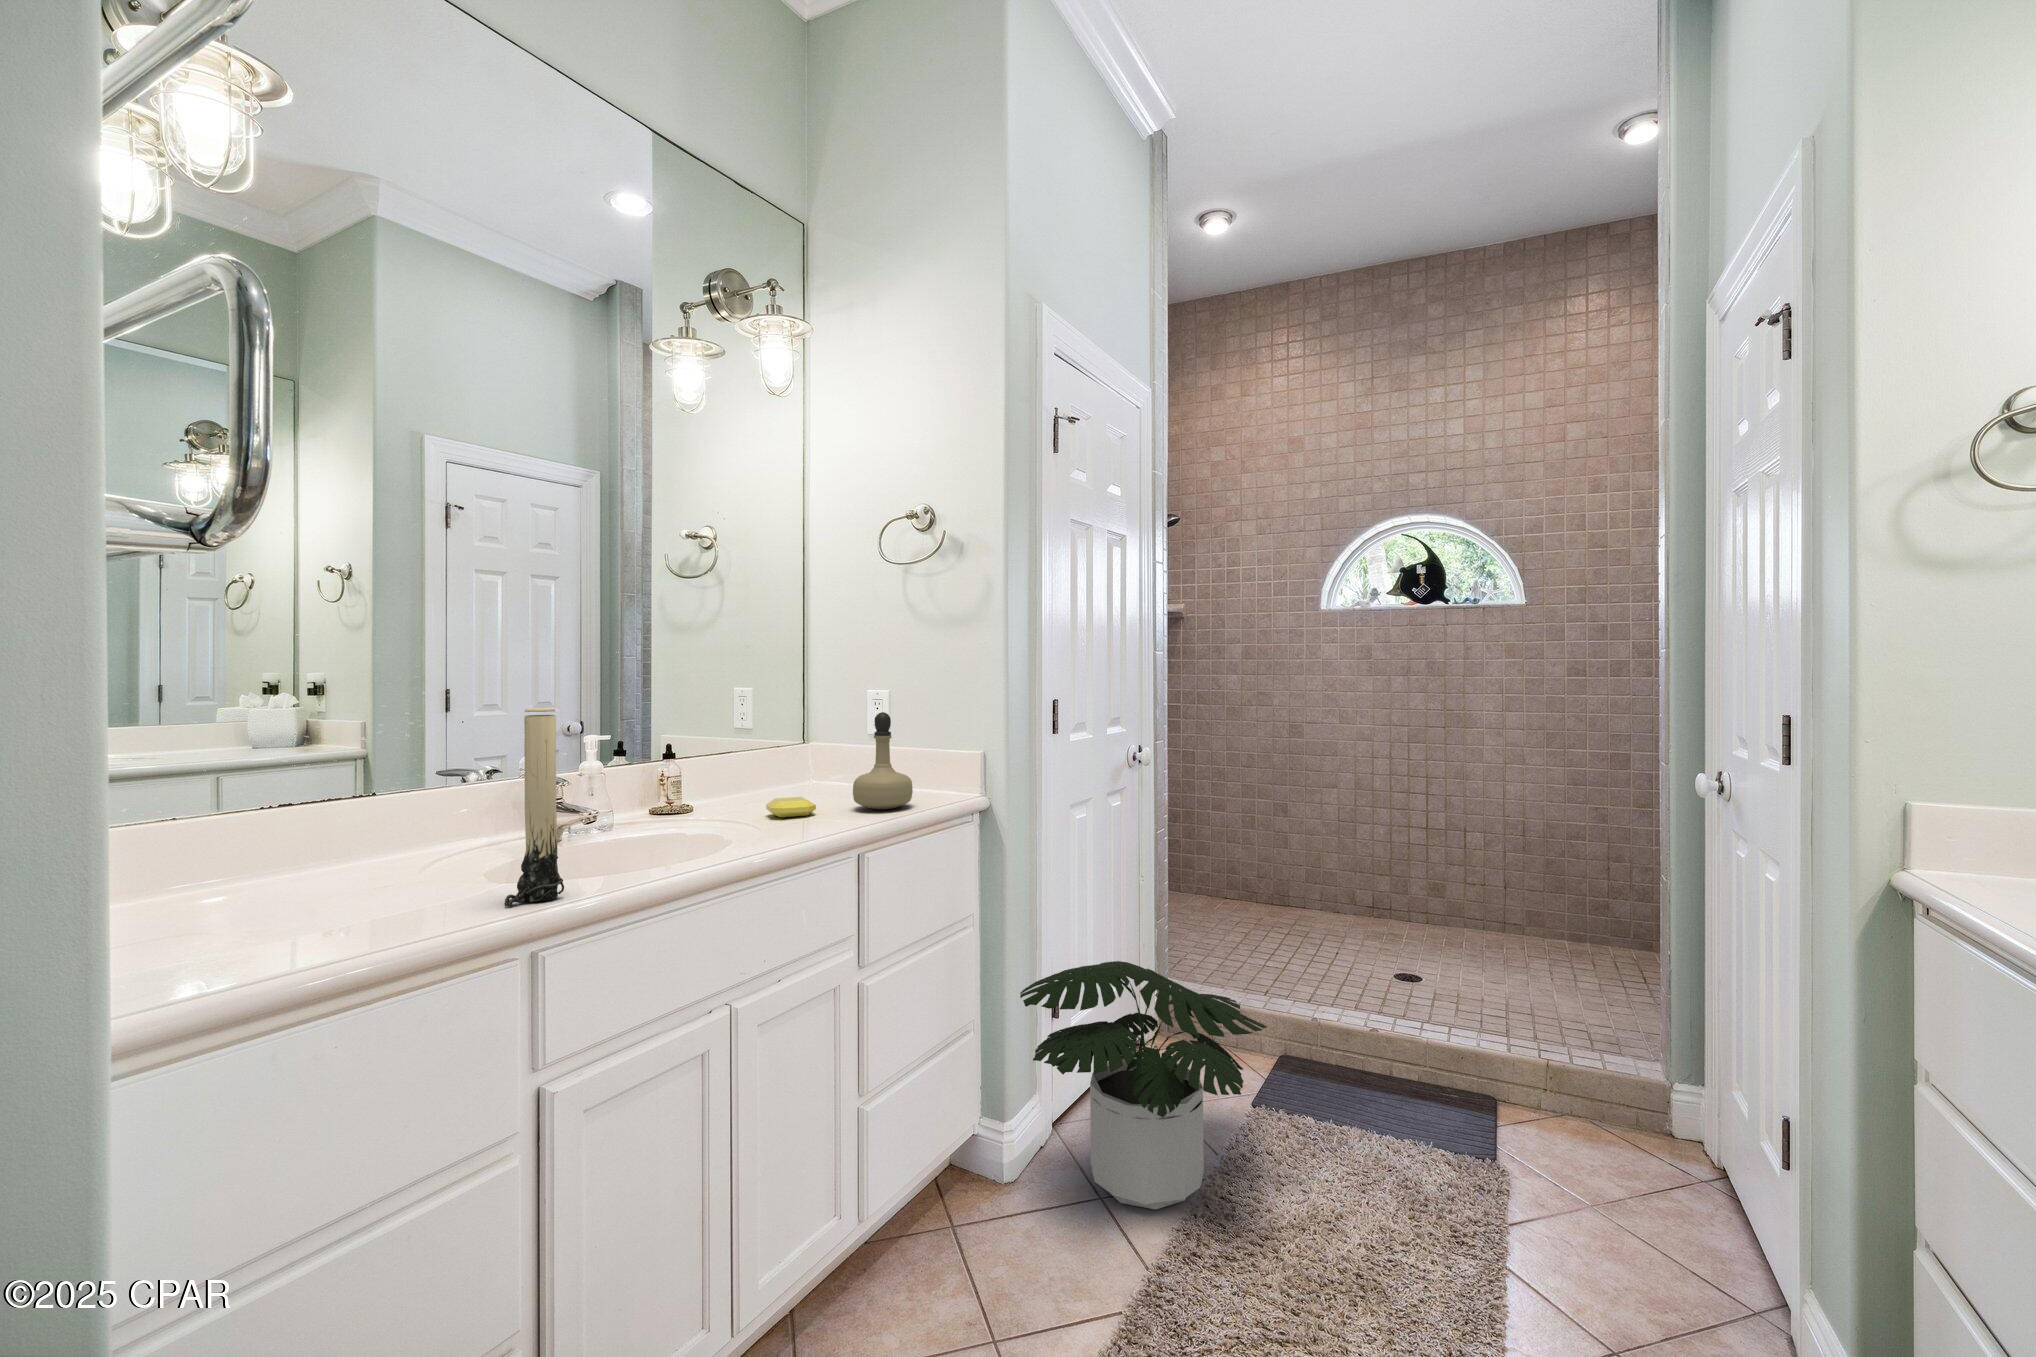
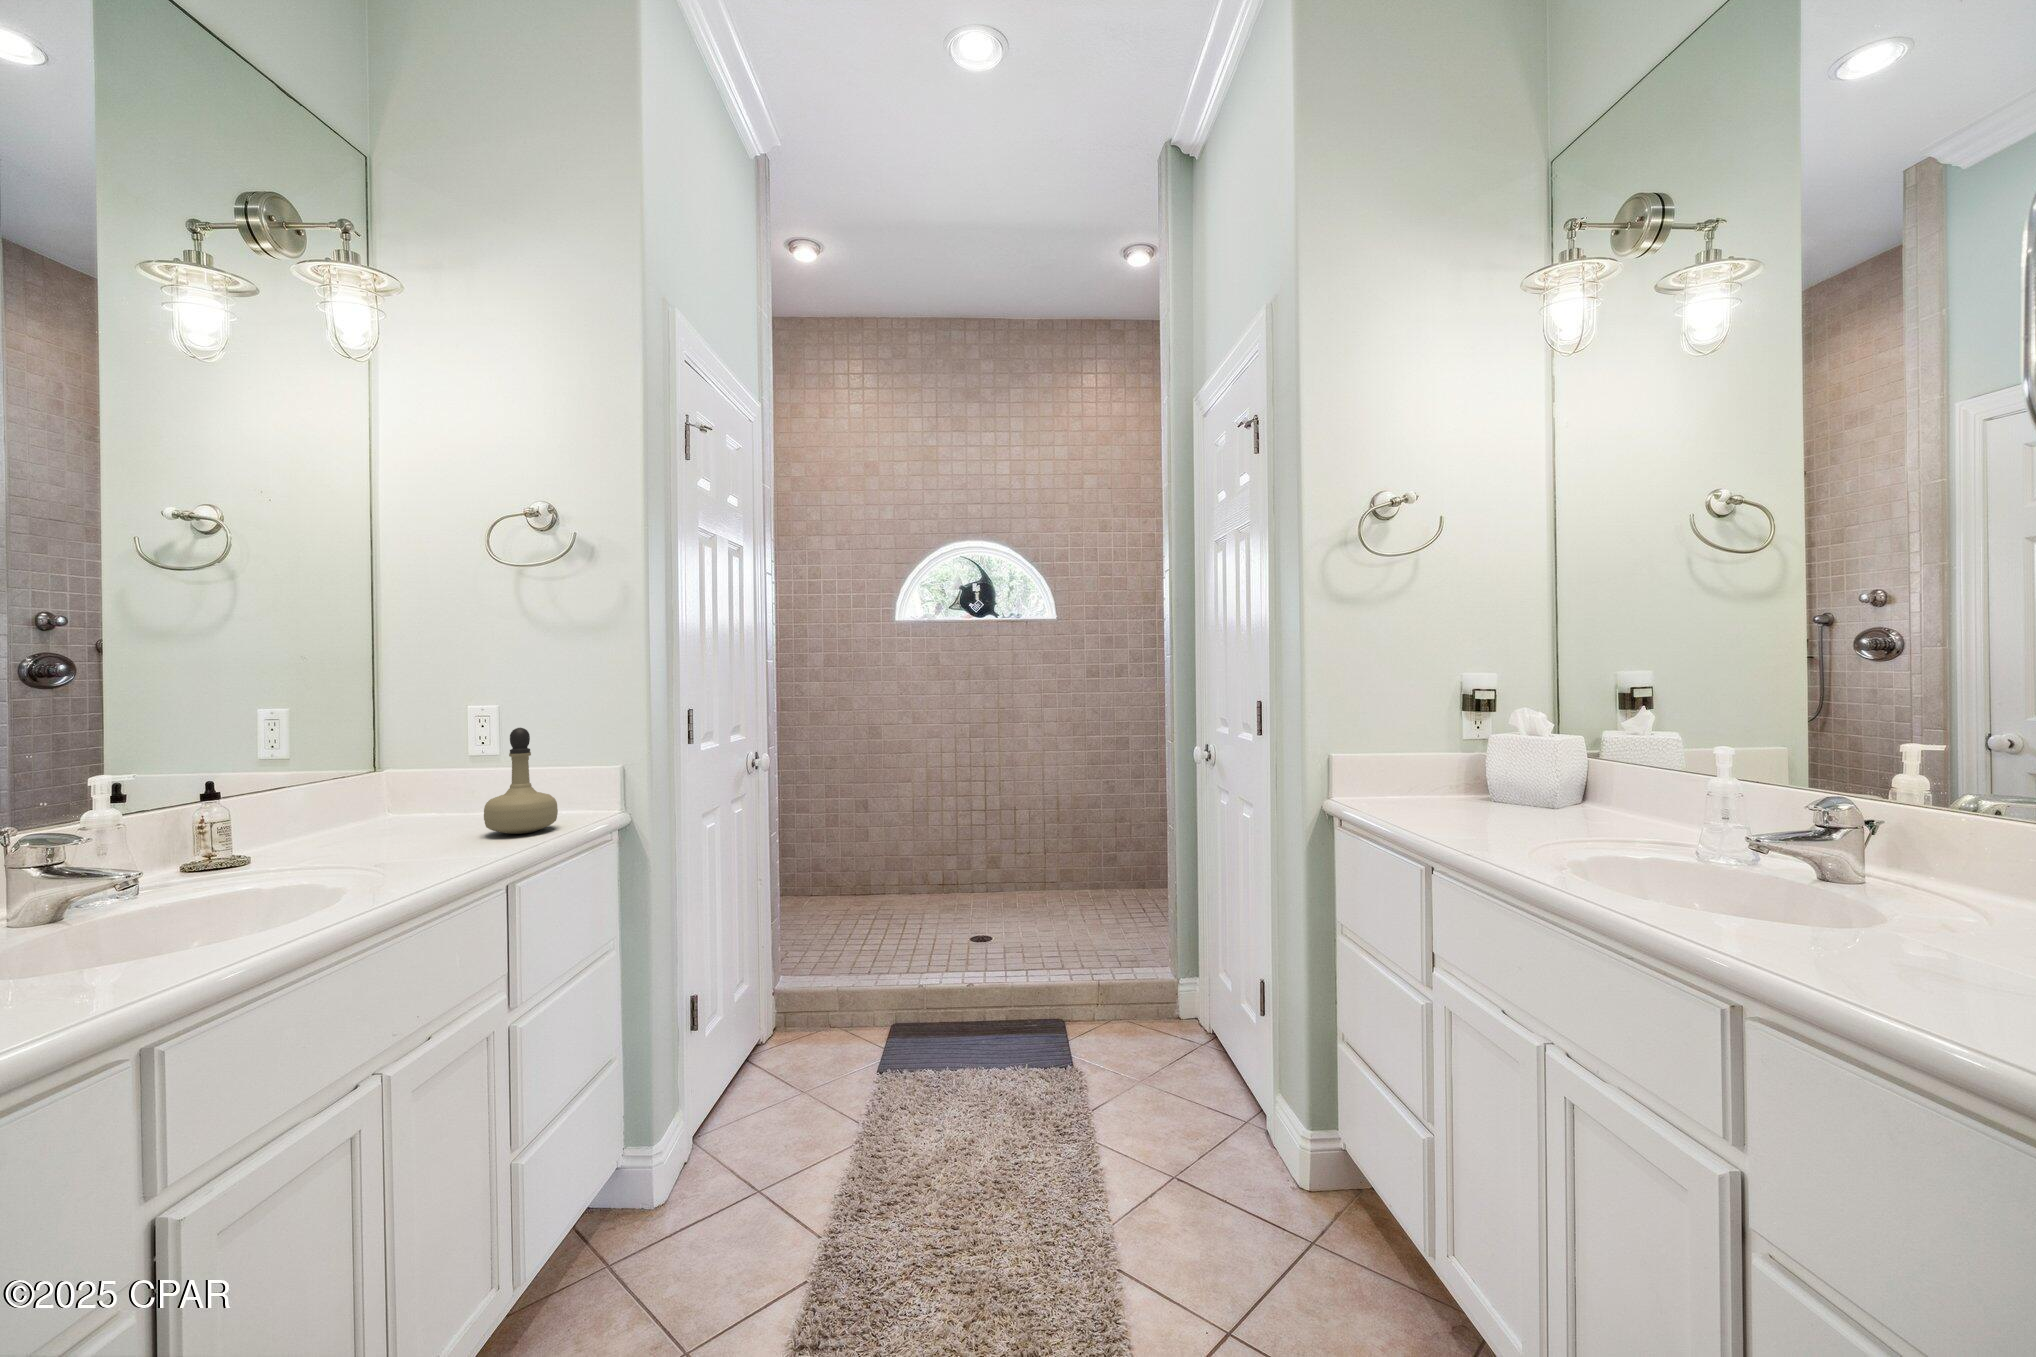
candle: present [504,708,564,906] -> none [108,736,190,991]
soap bar: present [766,797,816,817] -> none [369,828,440,854]
potted plant: present [1020,961,1267,1210] -> none [671,961,906,1189]

